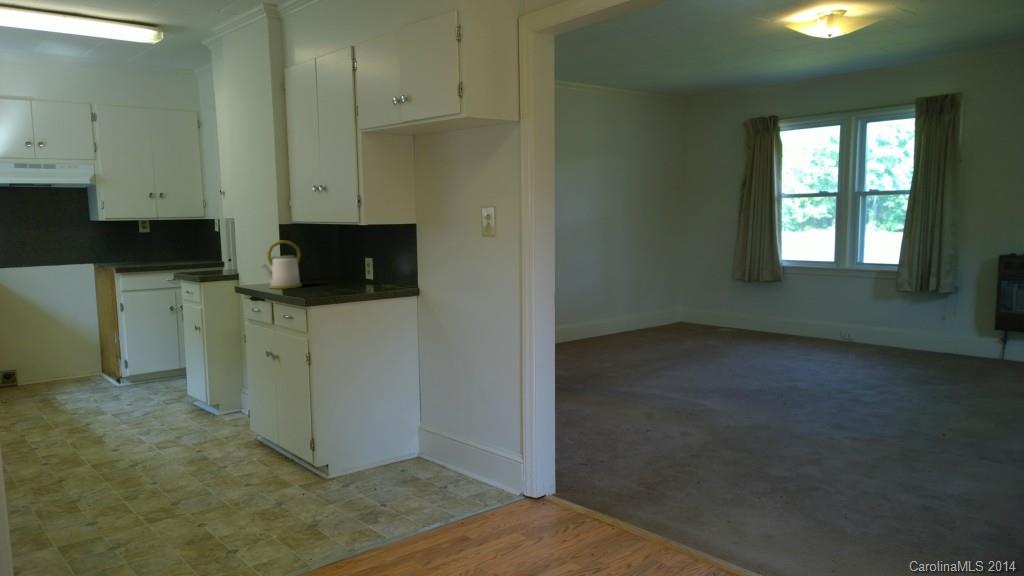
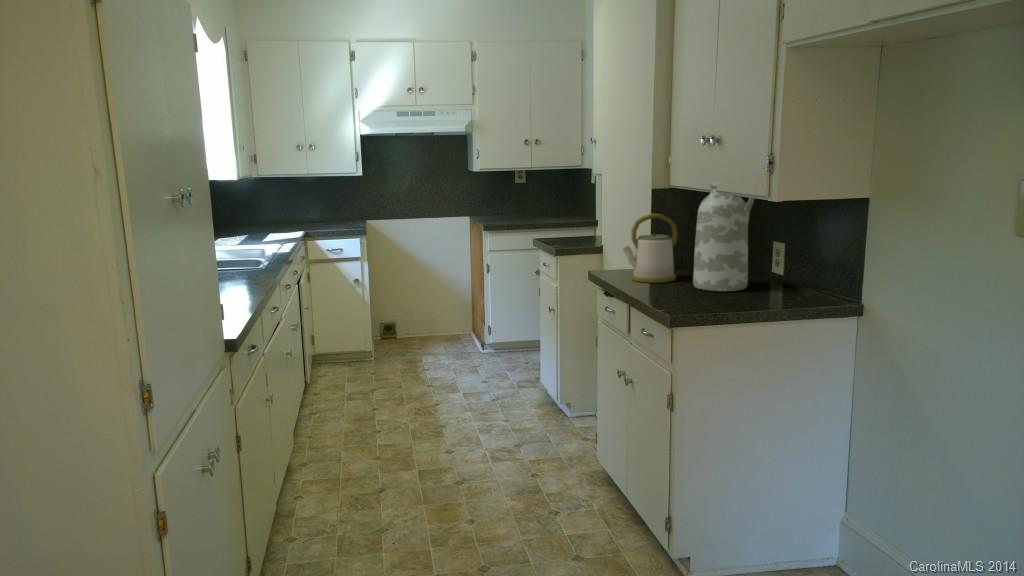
vase: none [314,214,352,289] -> present [693,183,755,291]

